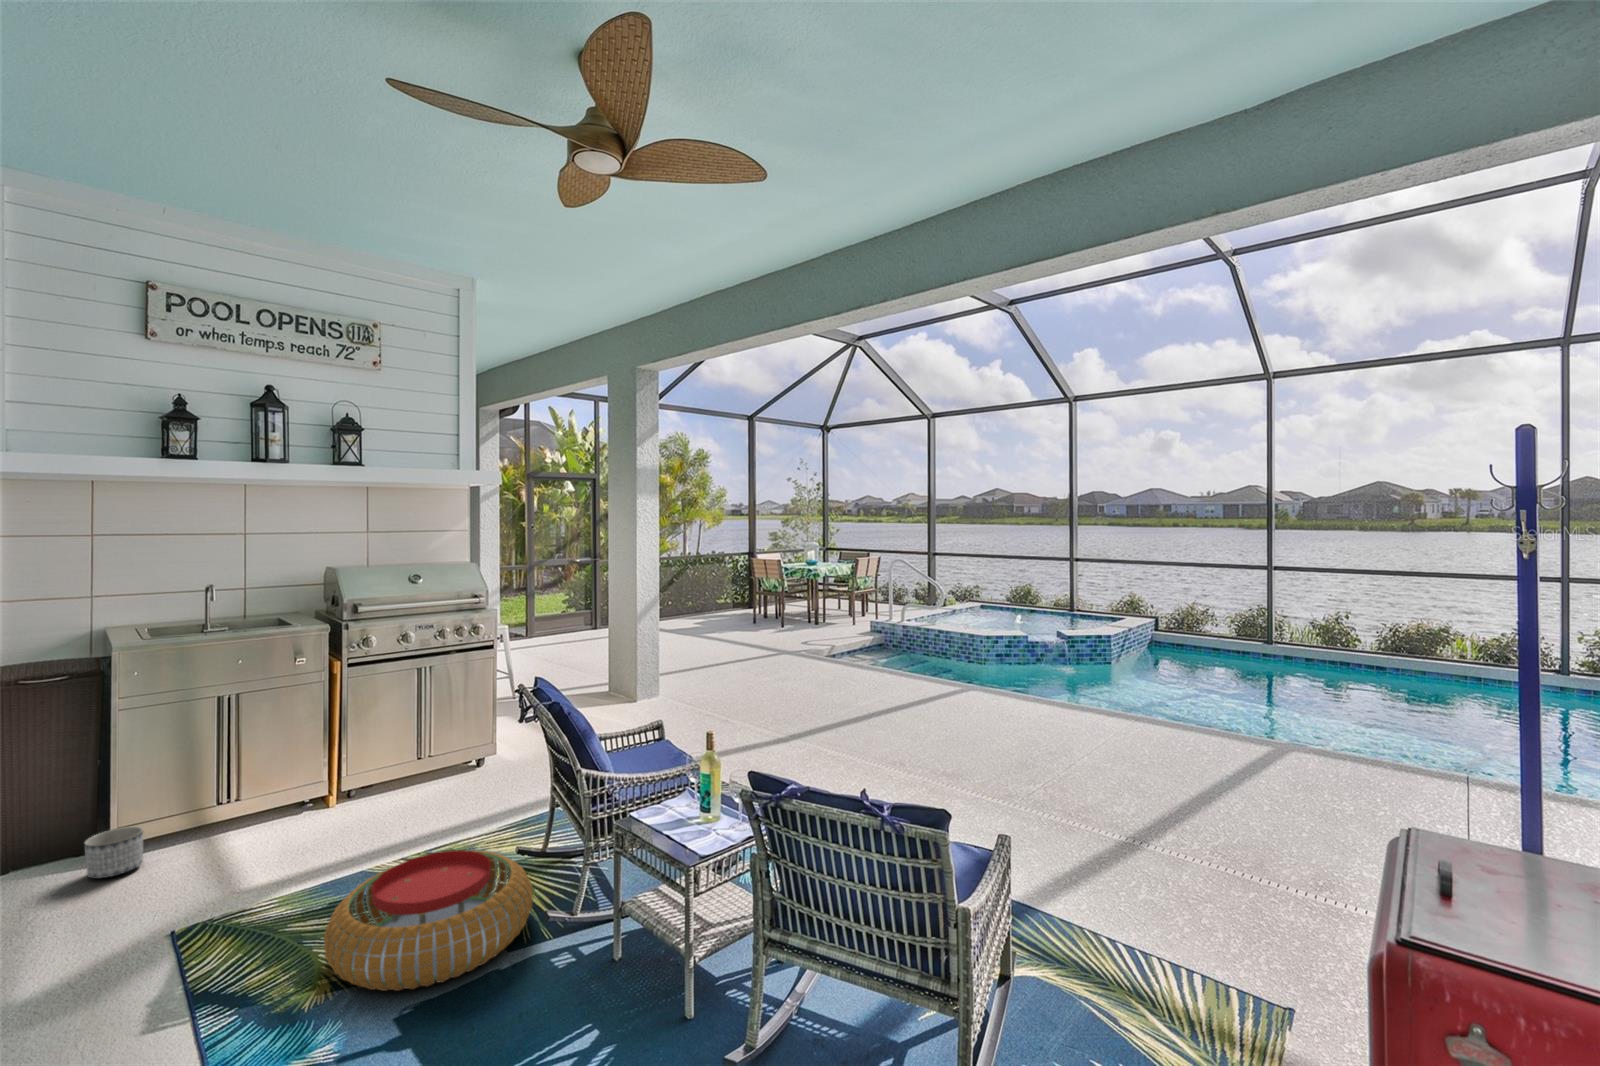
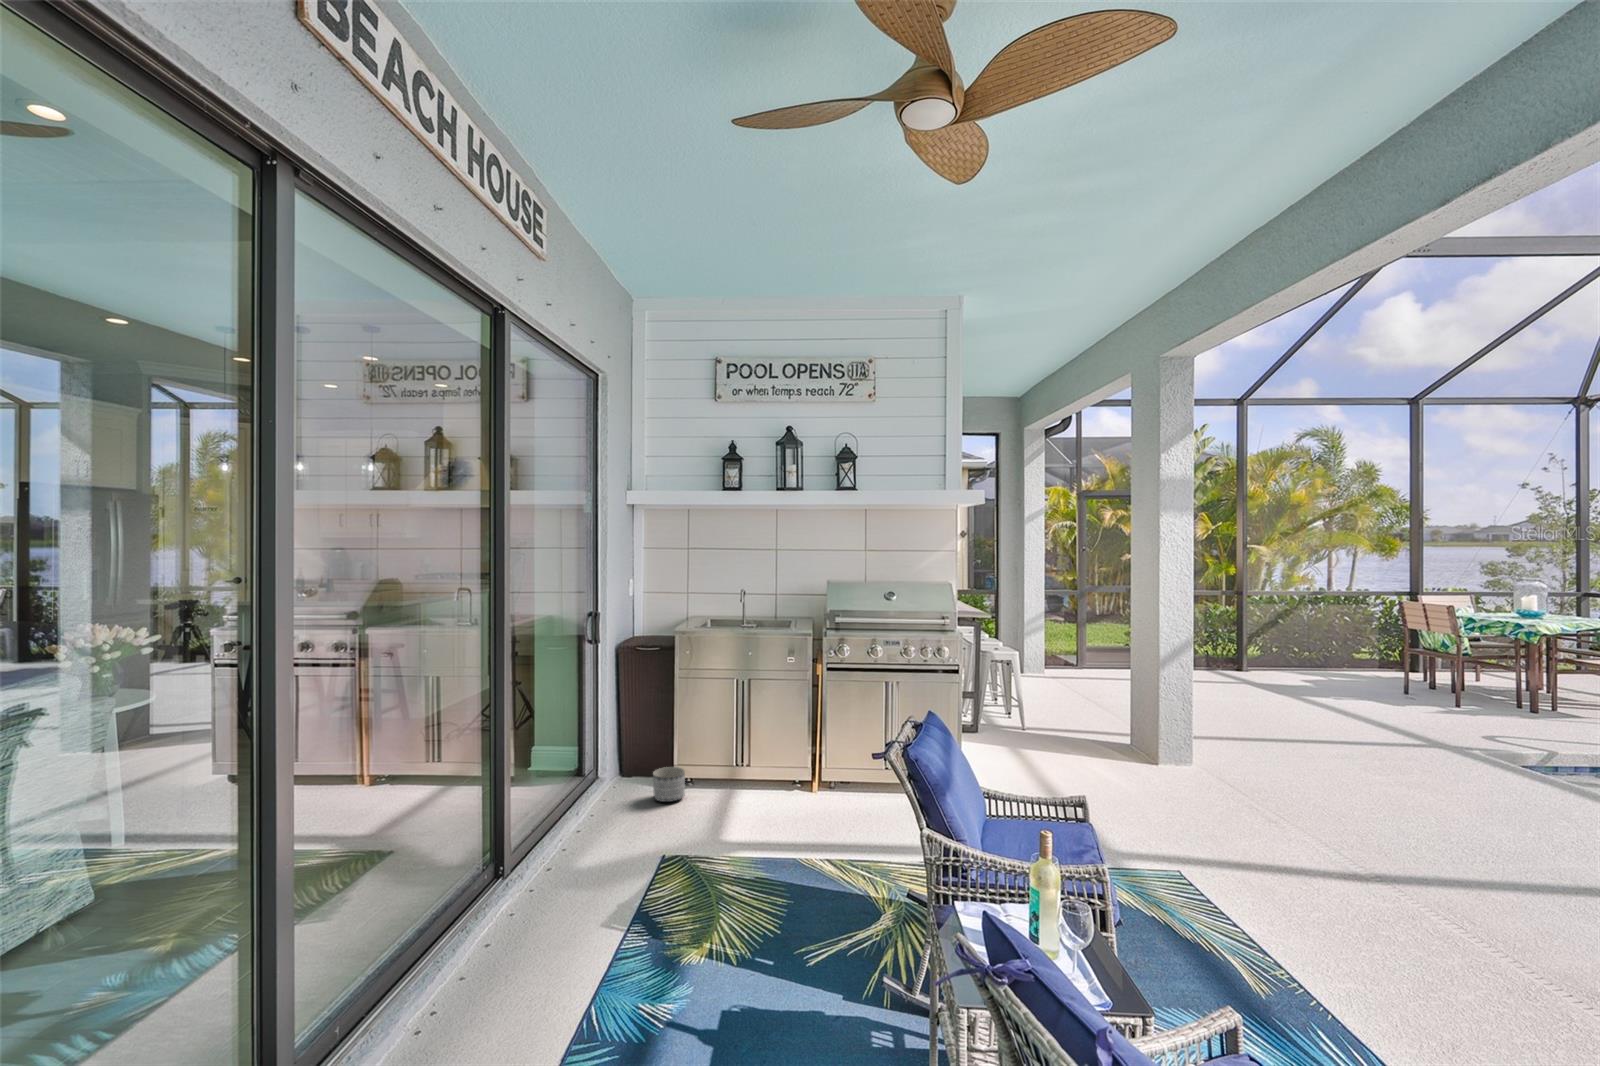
pouf: present [324,850,533,991] -> none [707,865,888,1003]

